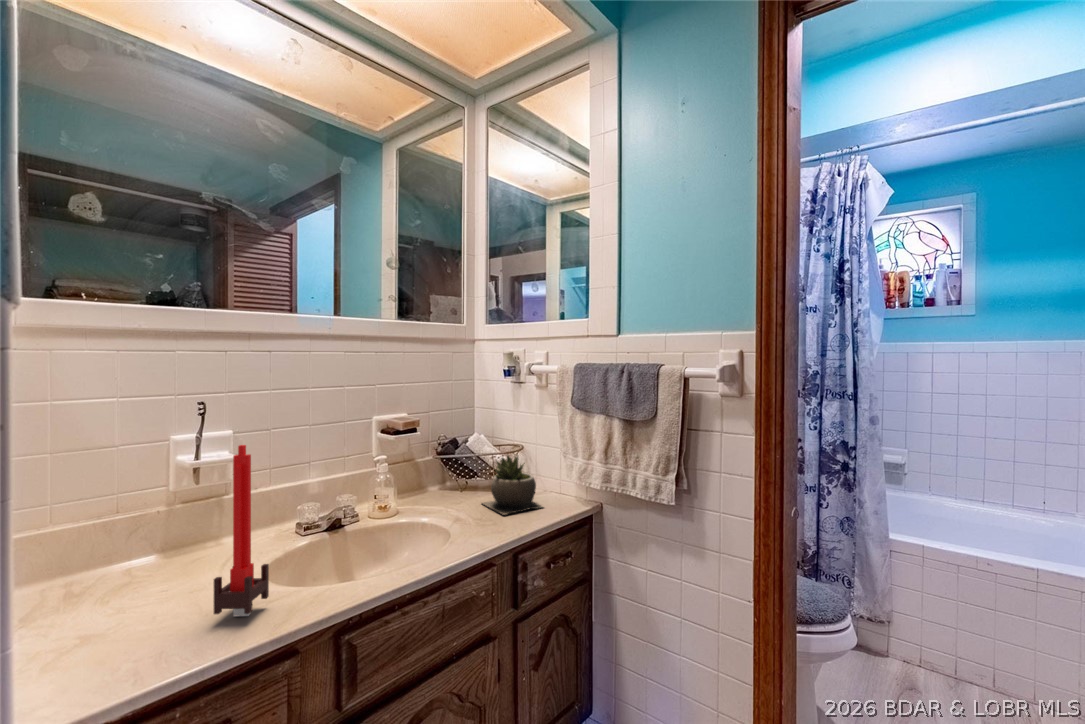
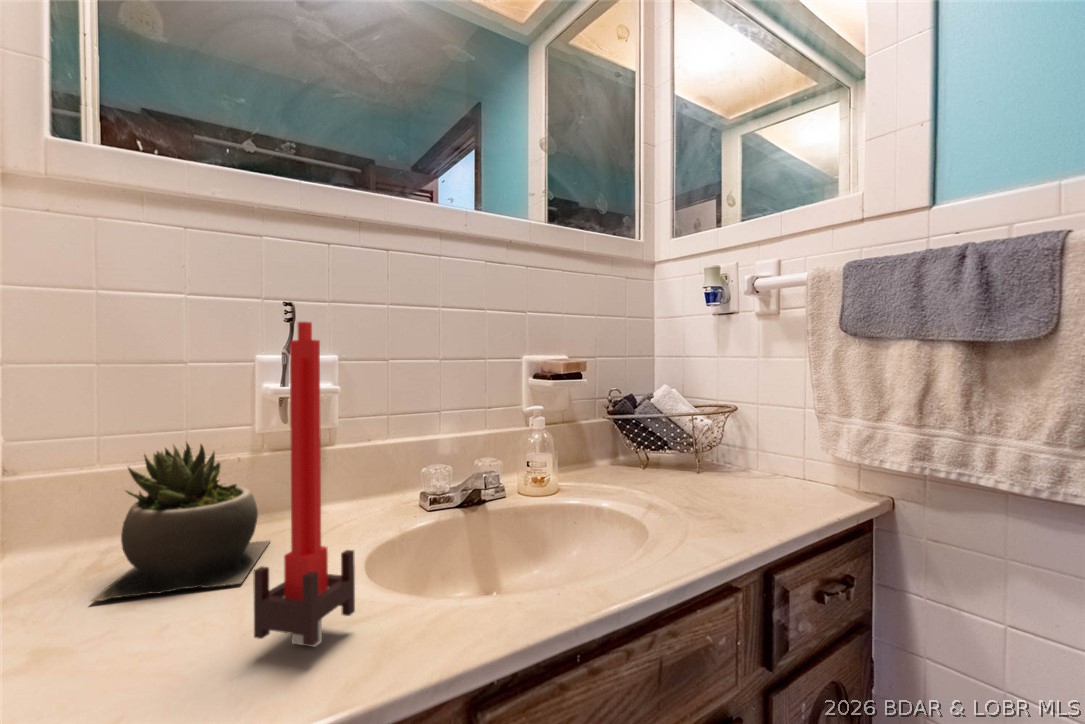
succulent plant: present [483,455,543,515] -> present [92,443,270,601]

